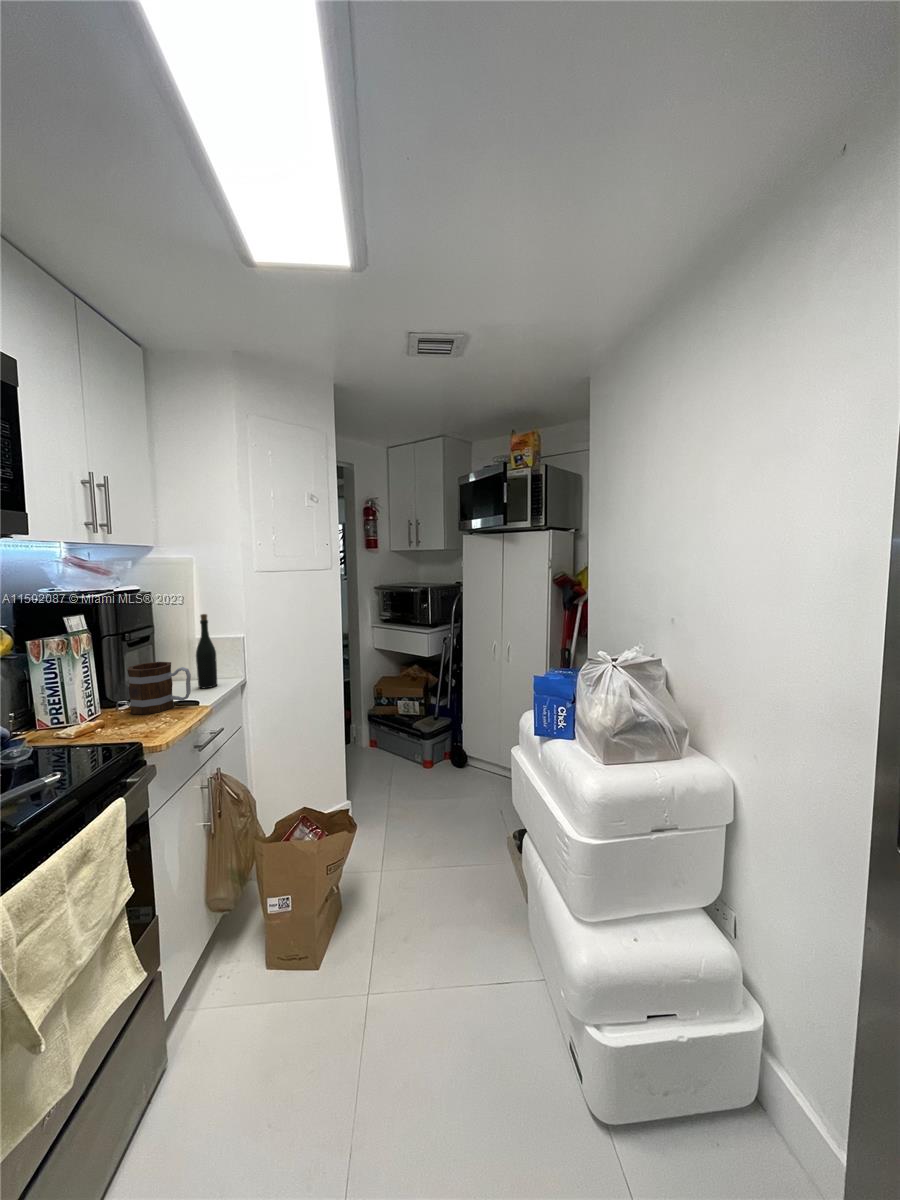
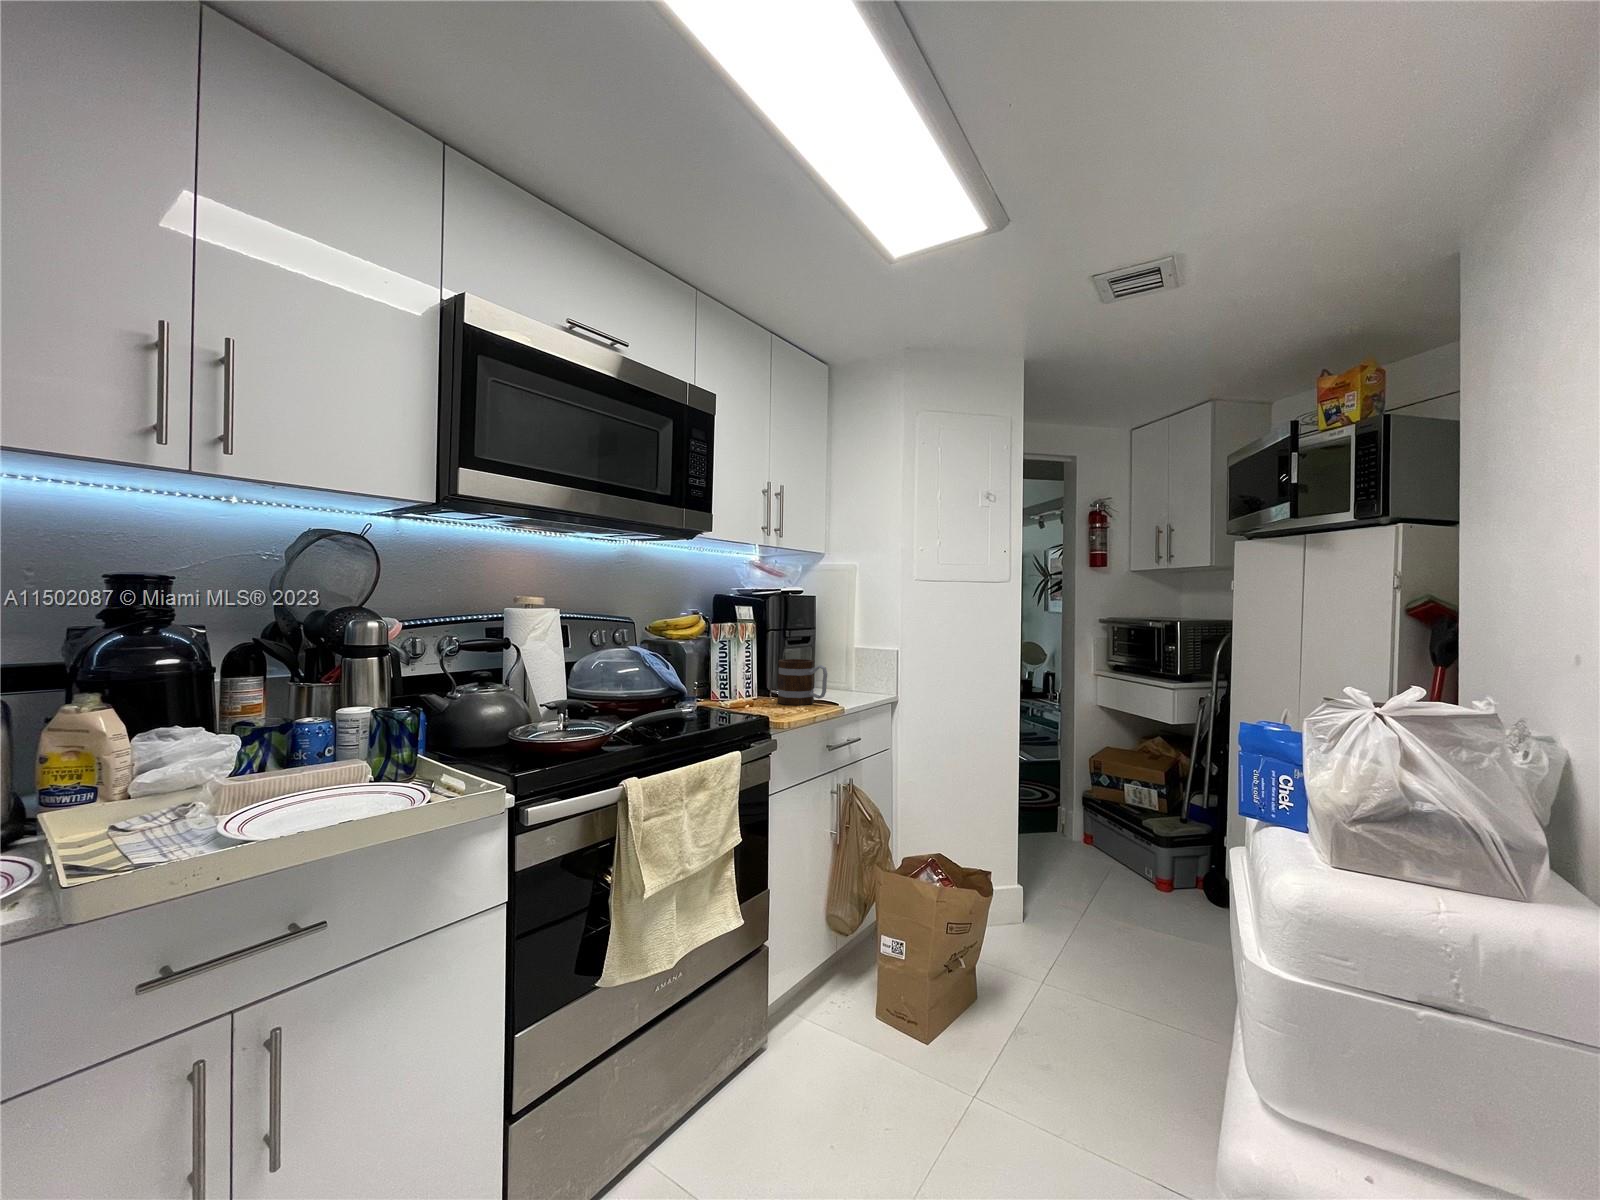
bottle: present [196,614,217,688] -> none [843,619,861,697]

